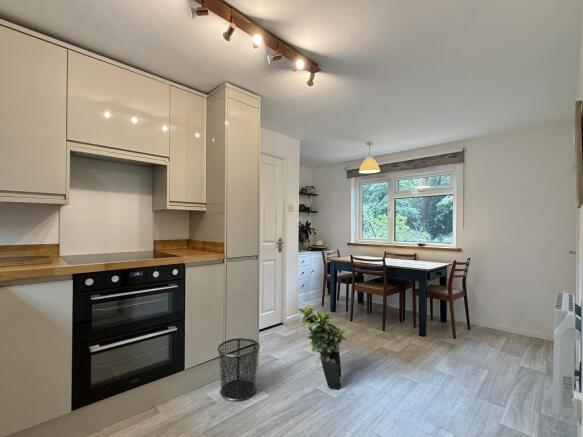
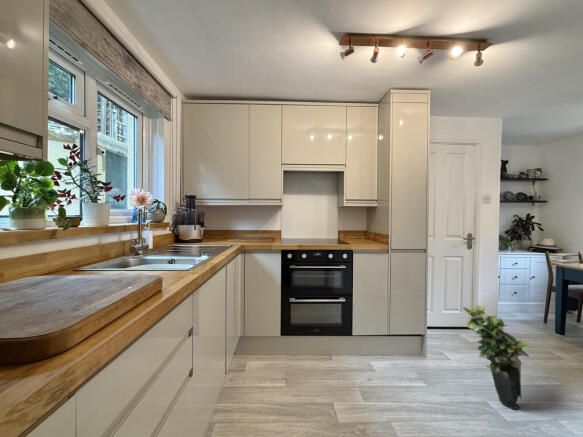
waste bin: present [218,338,260,401] -> none [379,322,419,377]

